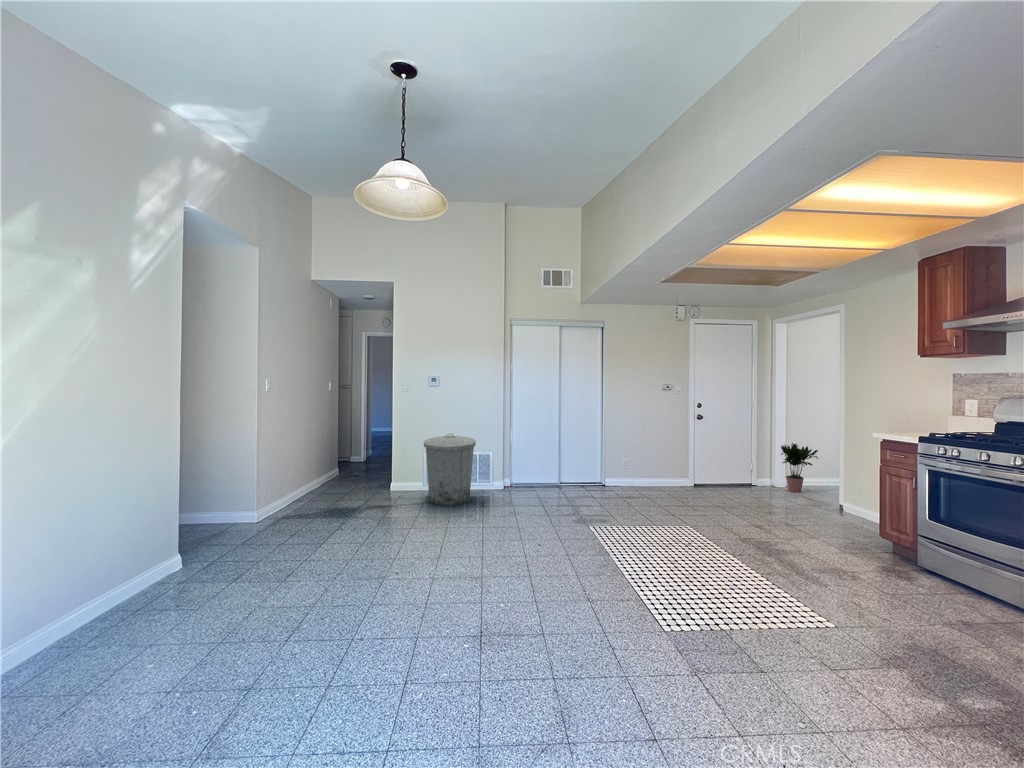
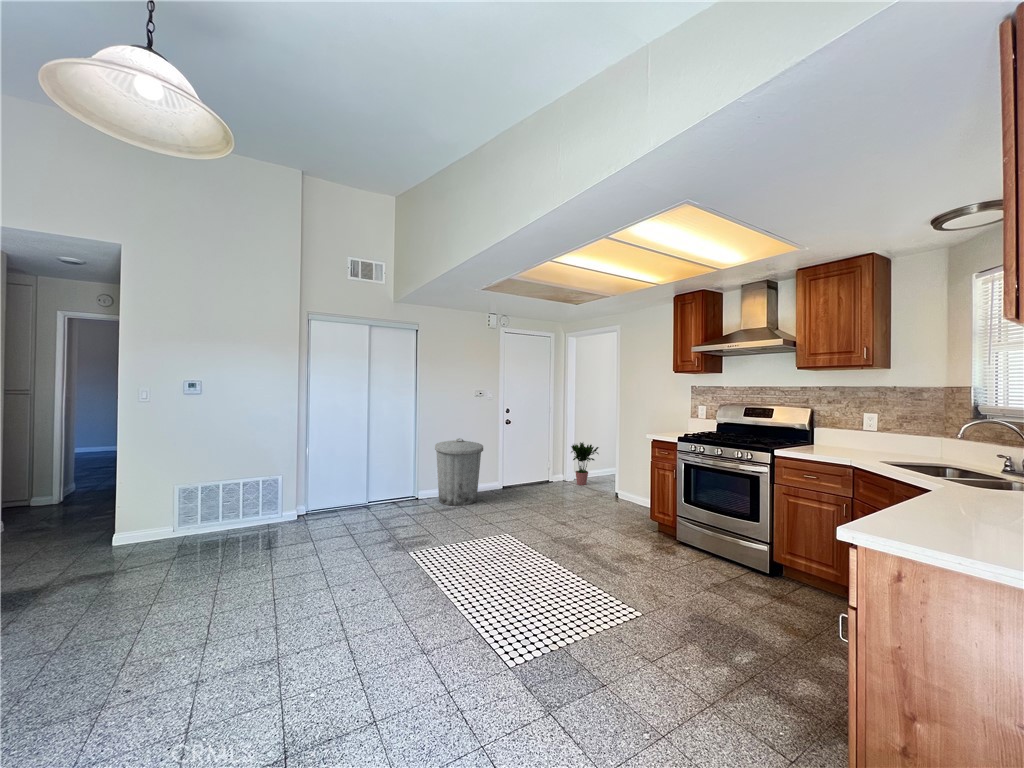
trash can: present [424,434,476,505] -> present [435,438,483,506]

